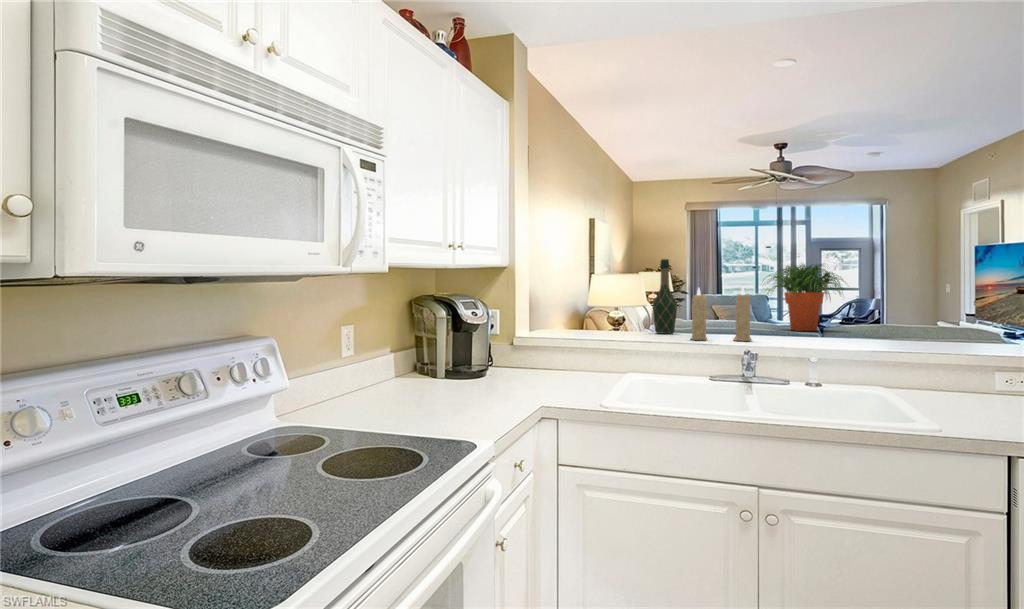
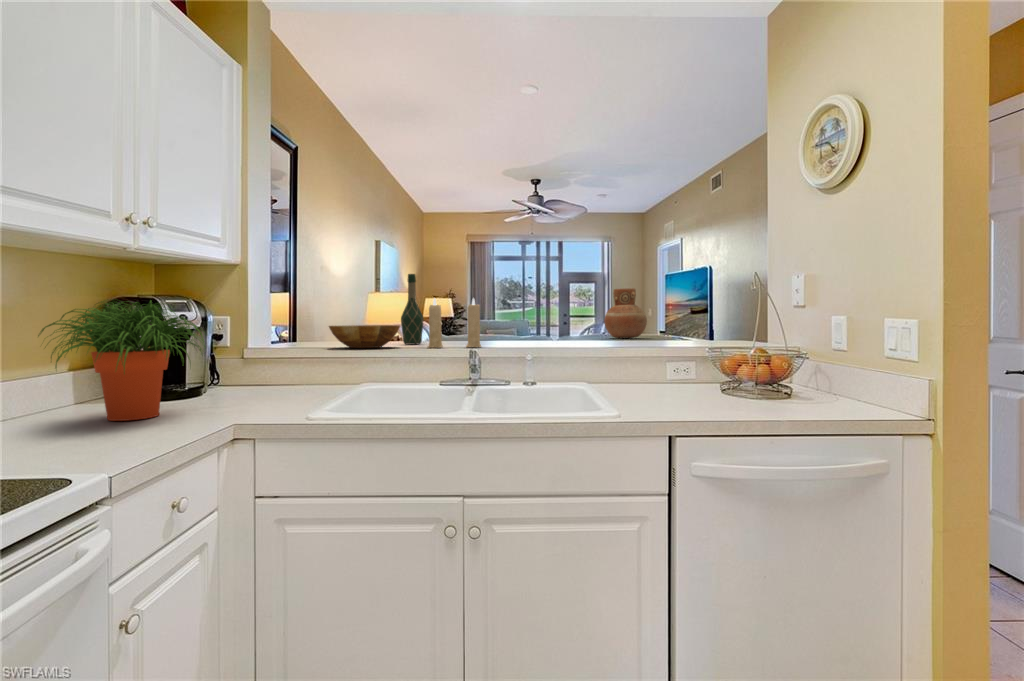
potted plant: present [767,264,843,331] -> present [38,301,205,421]
vase: none [892,265,957,328] -> present [604,288,647,338]
bowl: none [590,315,661,339] -> present [329,325,400,348]

